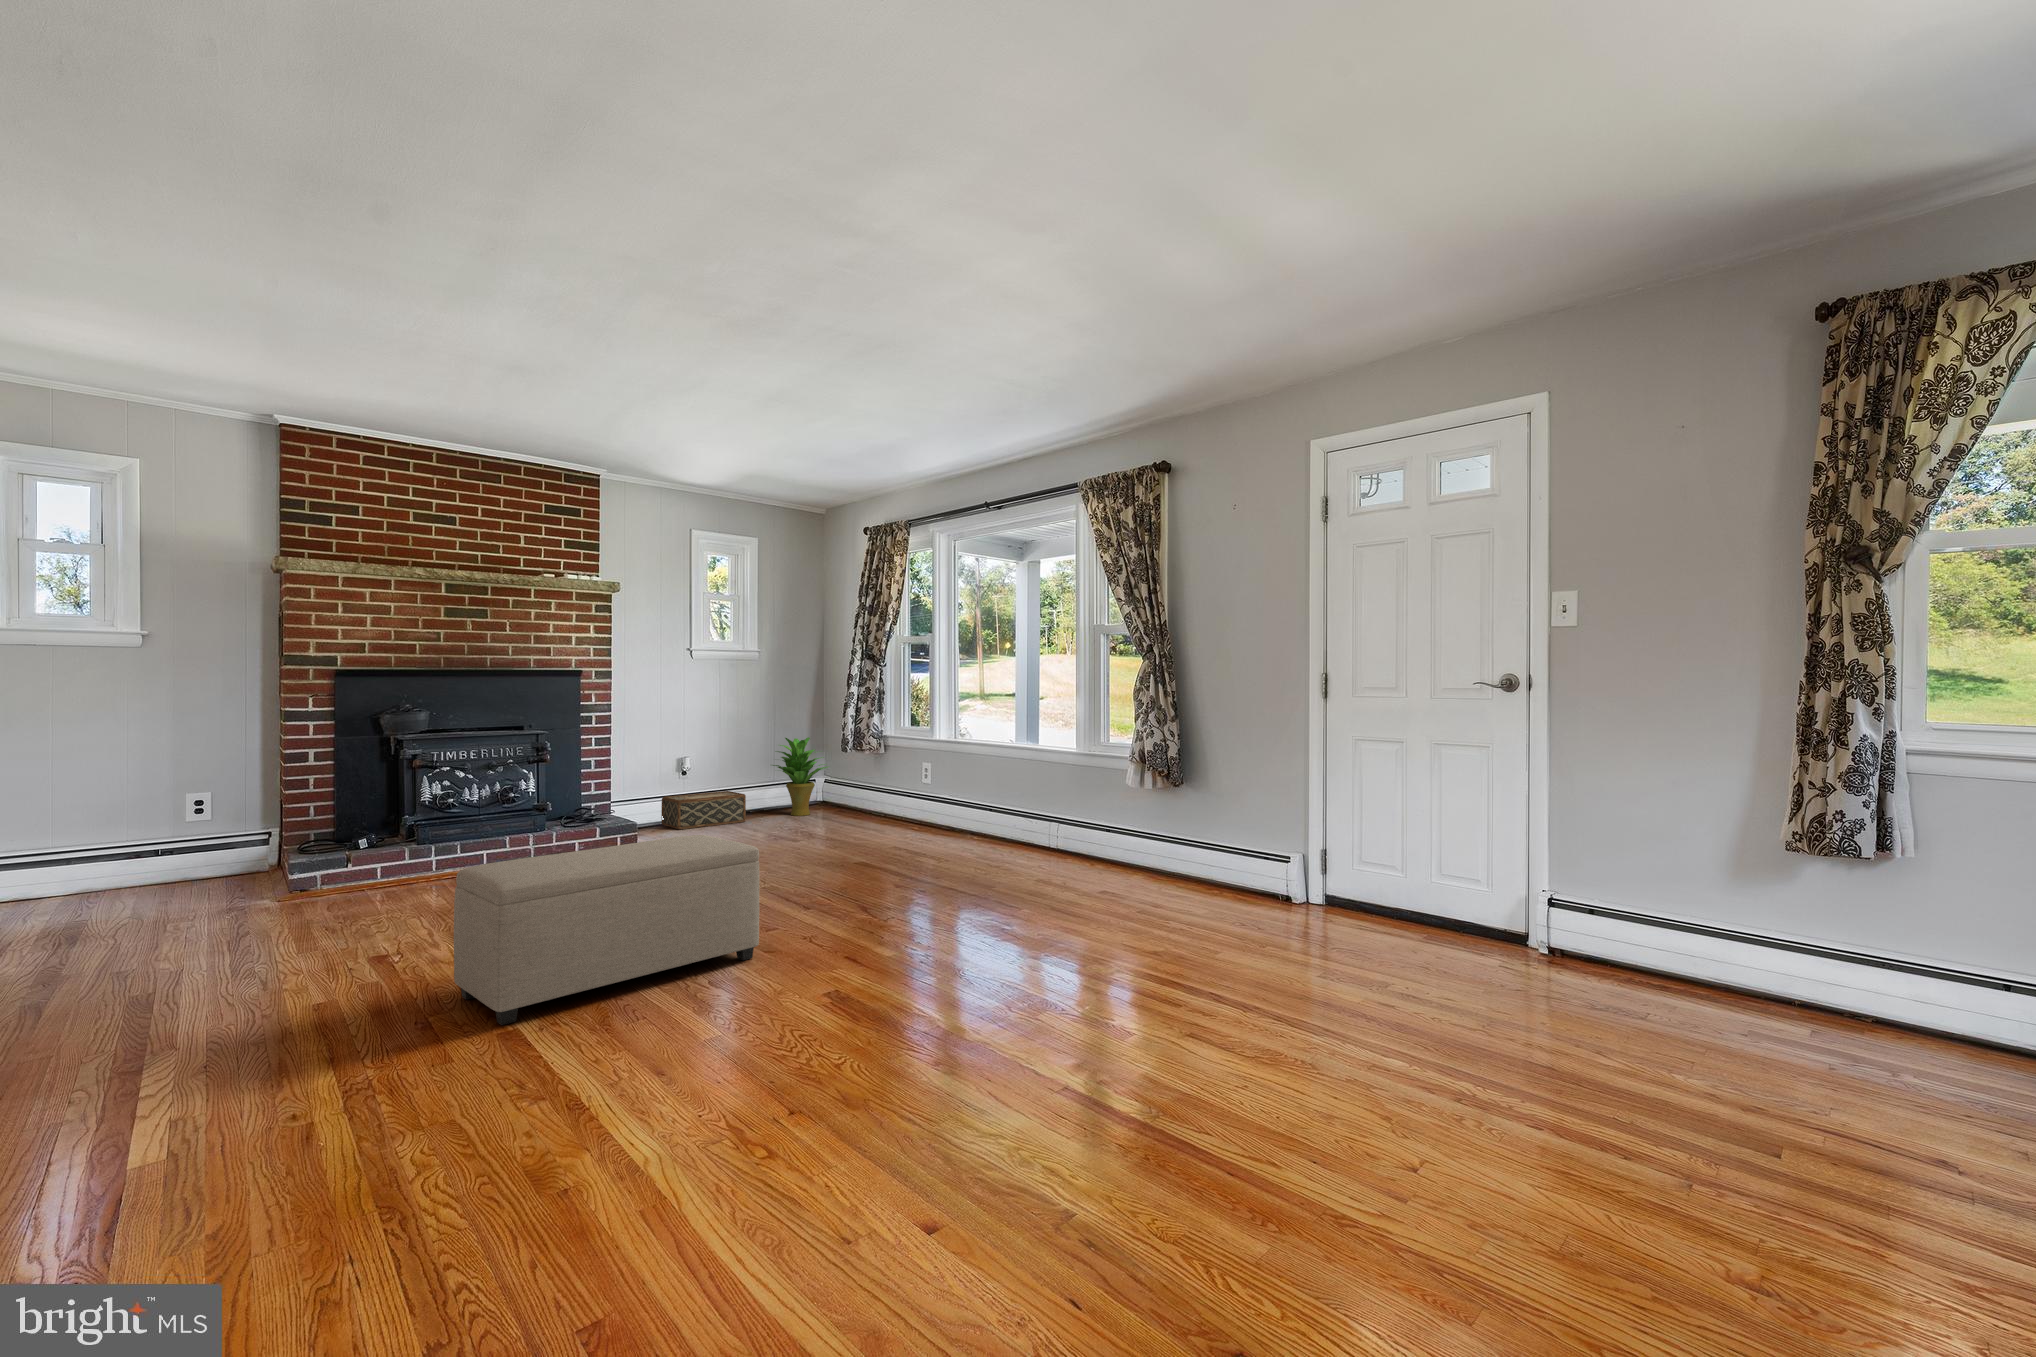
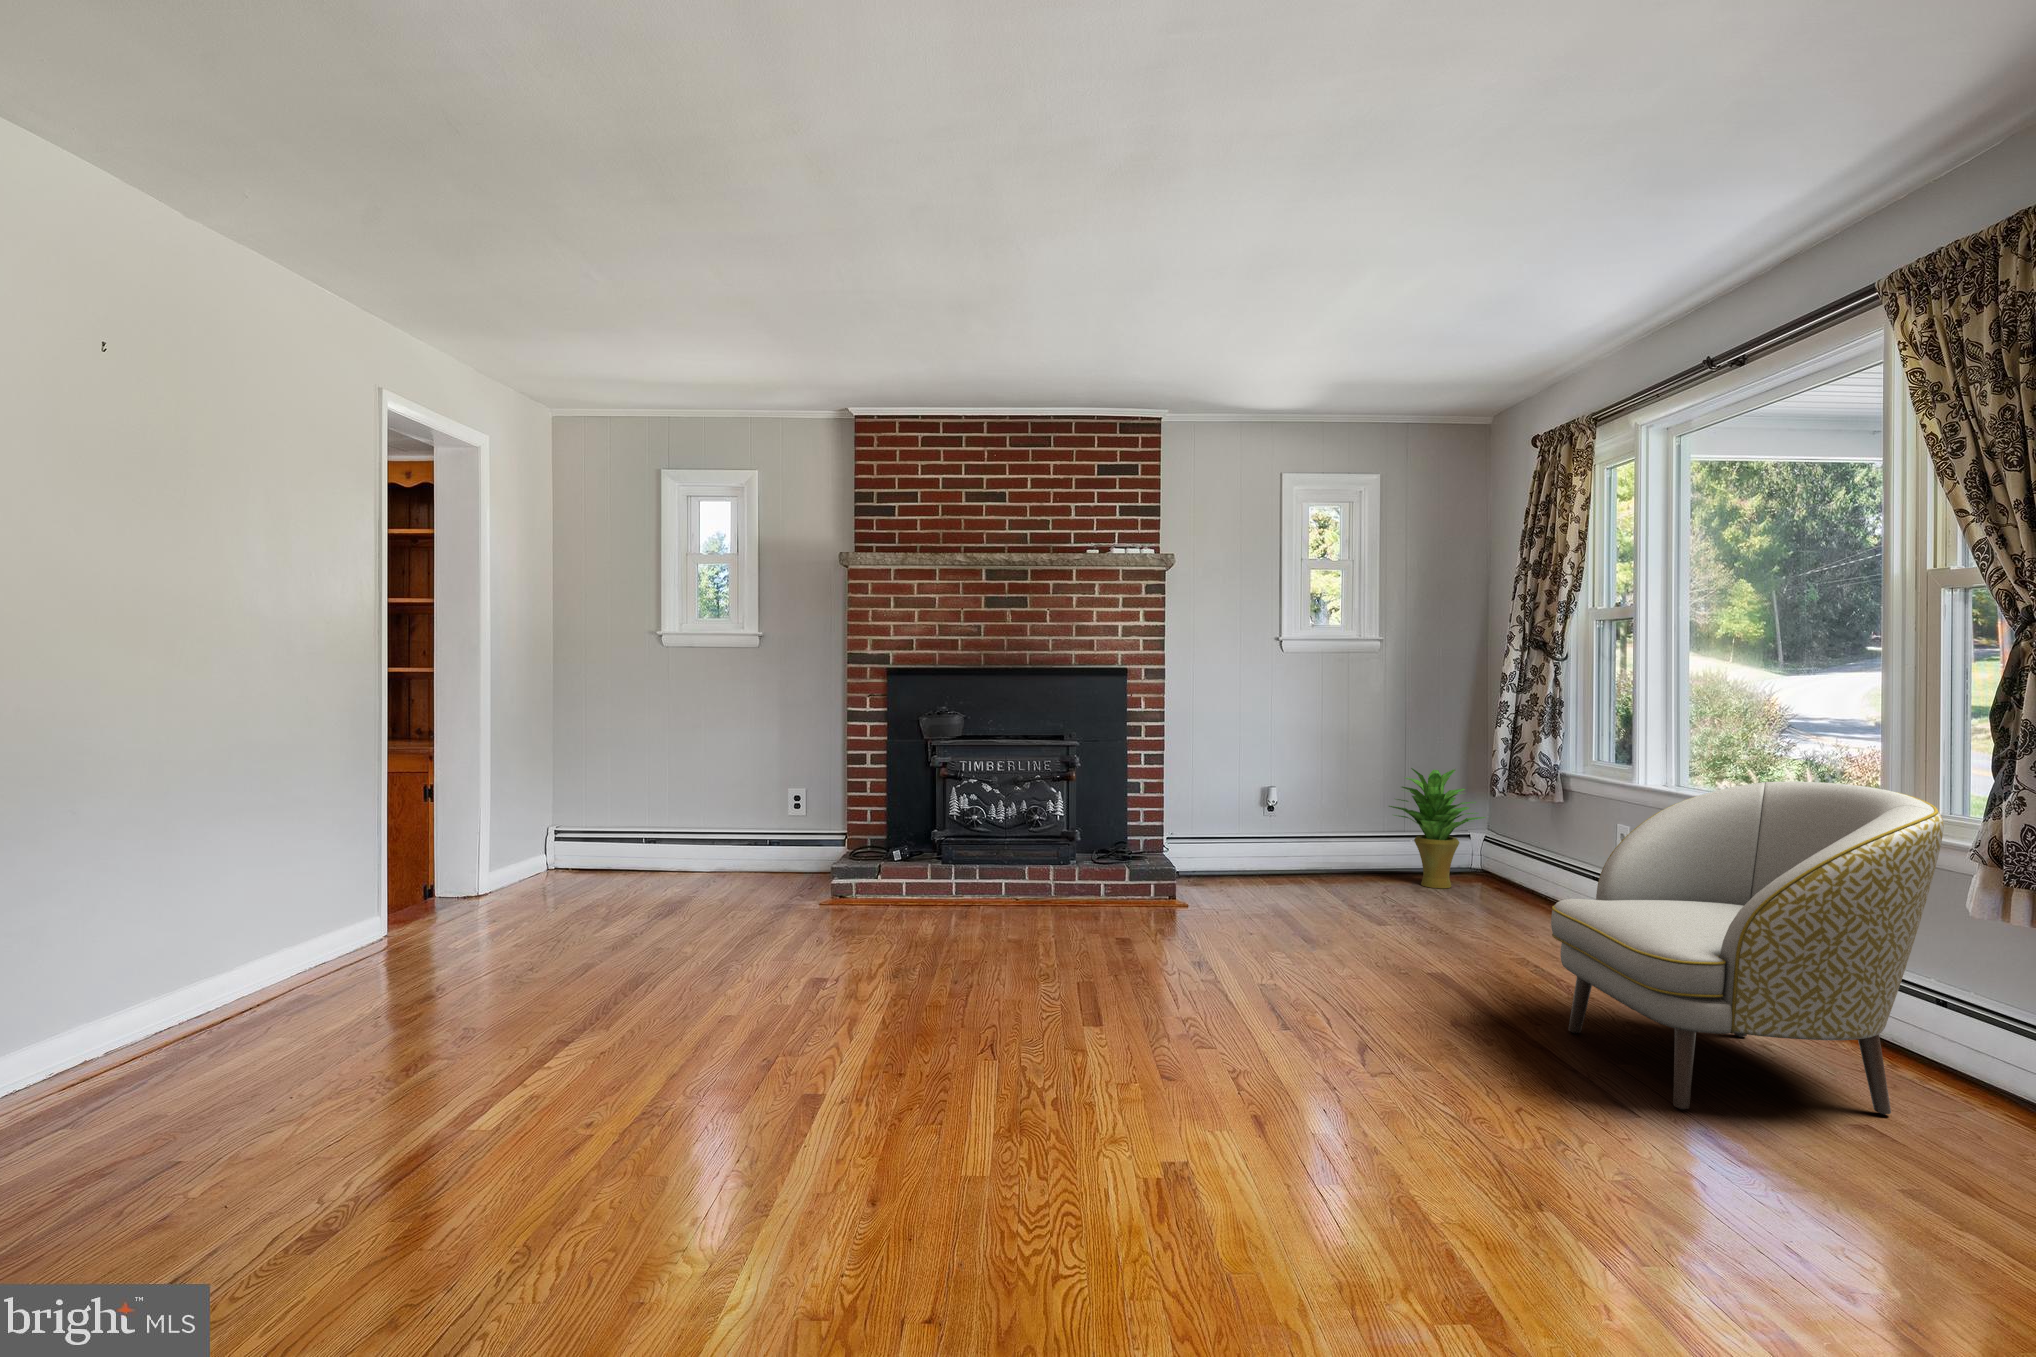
armchair: none [947,723,1117,887] -> present [1551,782,1944,1115]
woven basket: present [661,791,746,829] -> none [1236,837,1345,885]
ottoman: present [454,835,759,1025] -> none [724,907,1081,1108]

